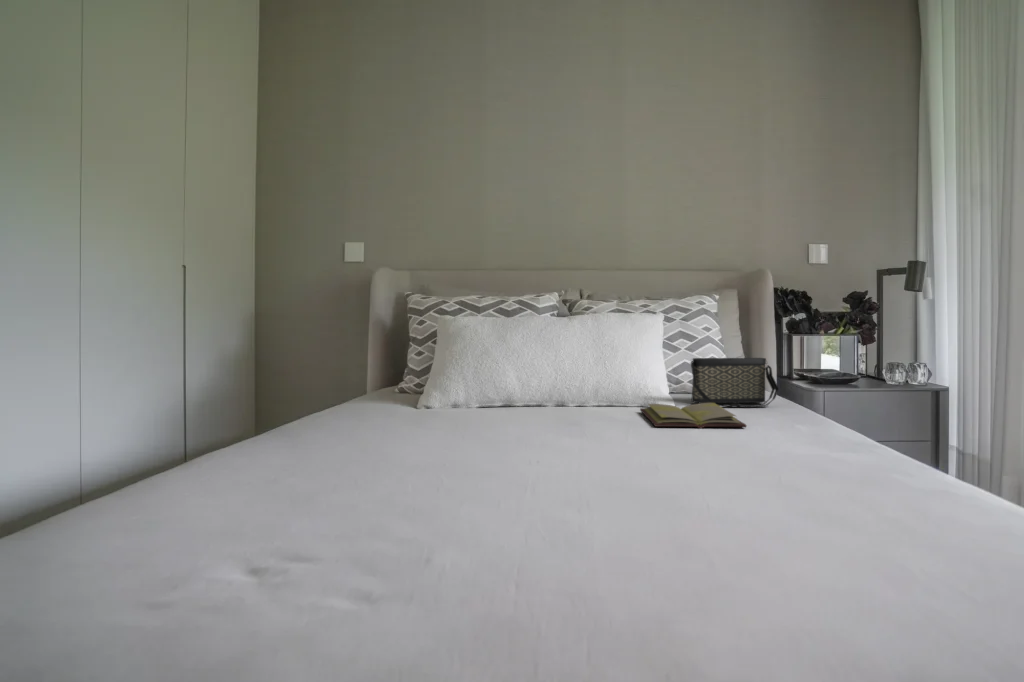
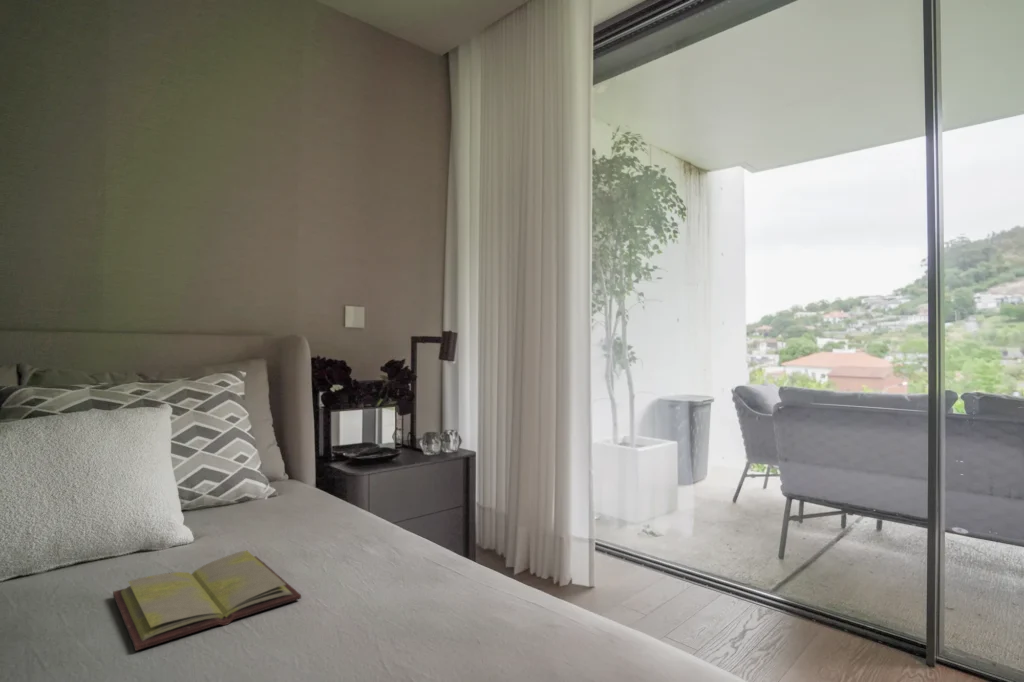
handbag: present [691,358,779,408] -> none [209,461,333,542]

